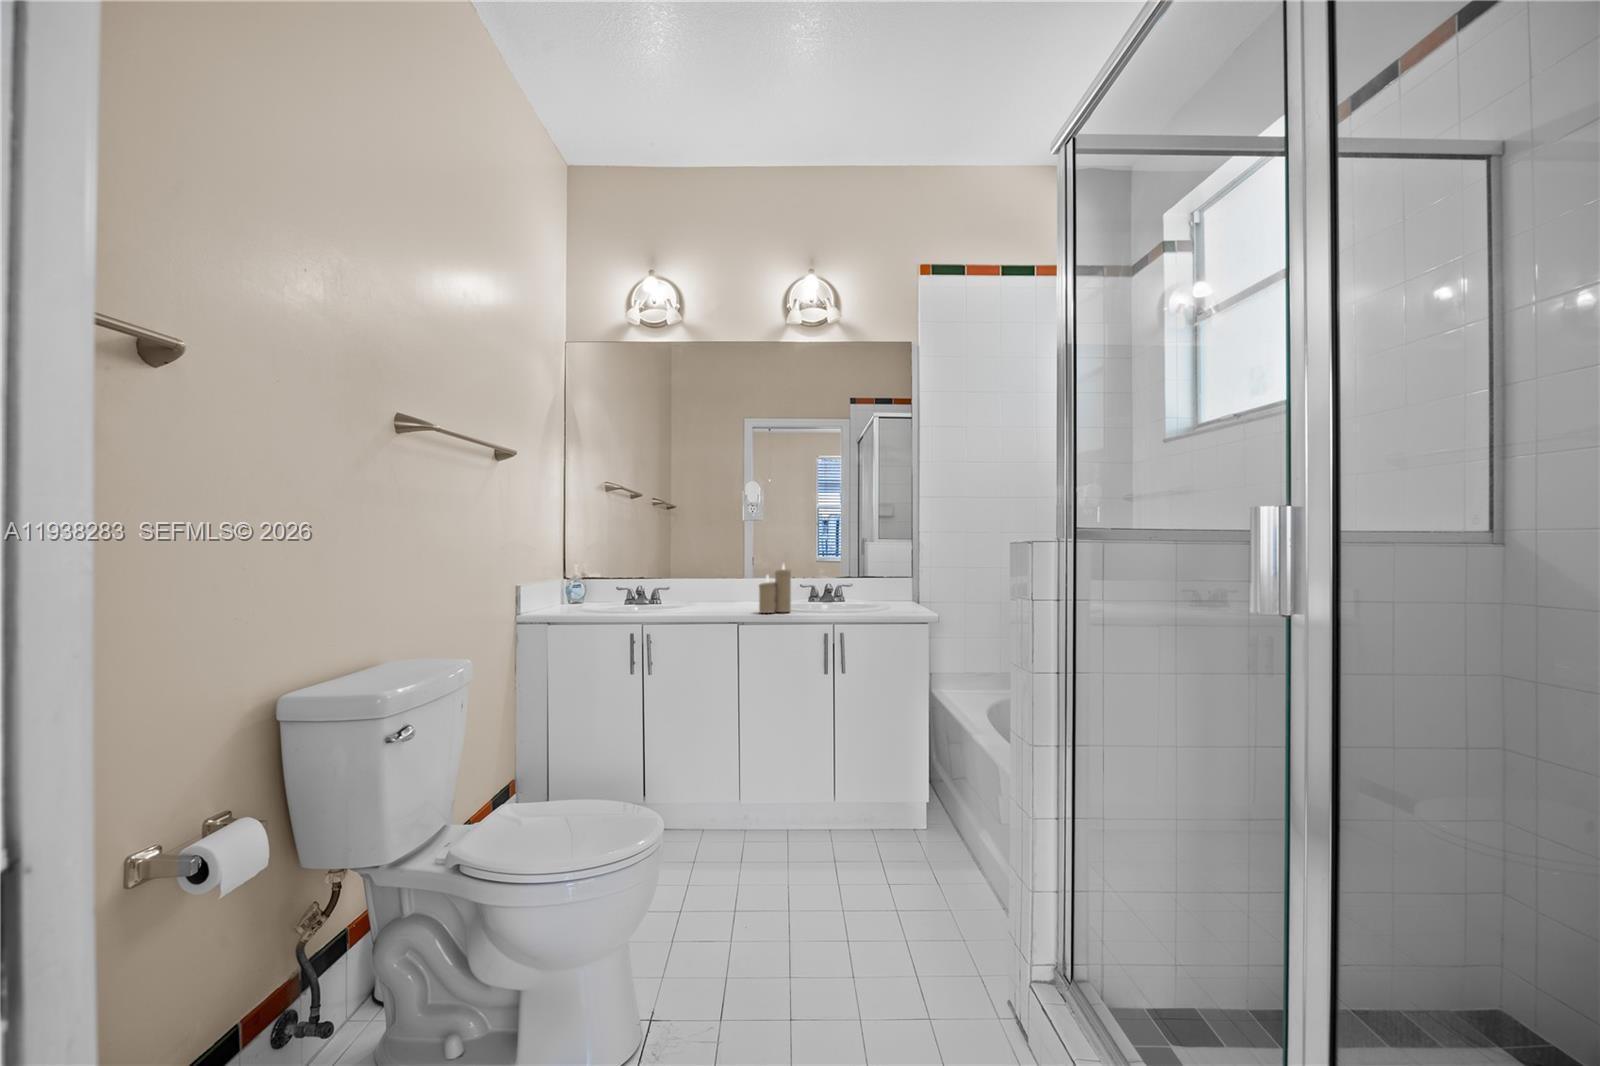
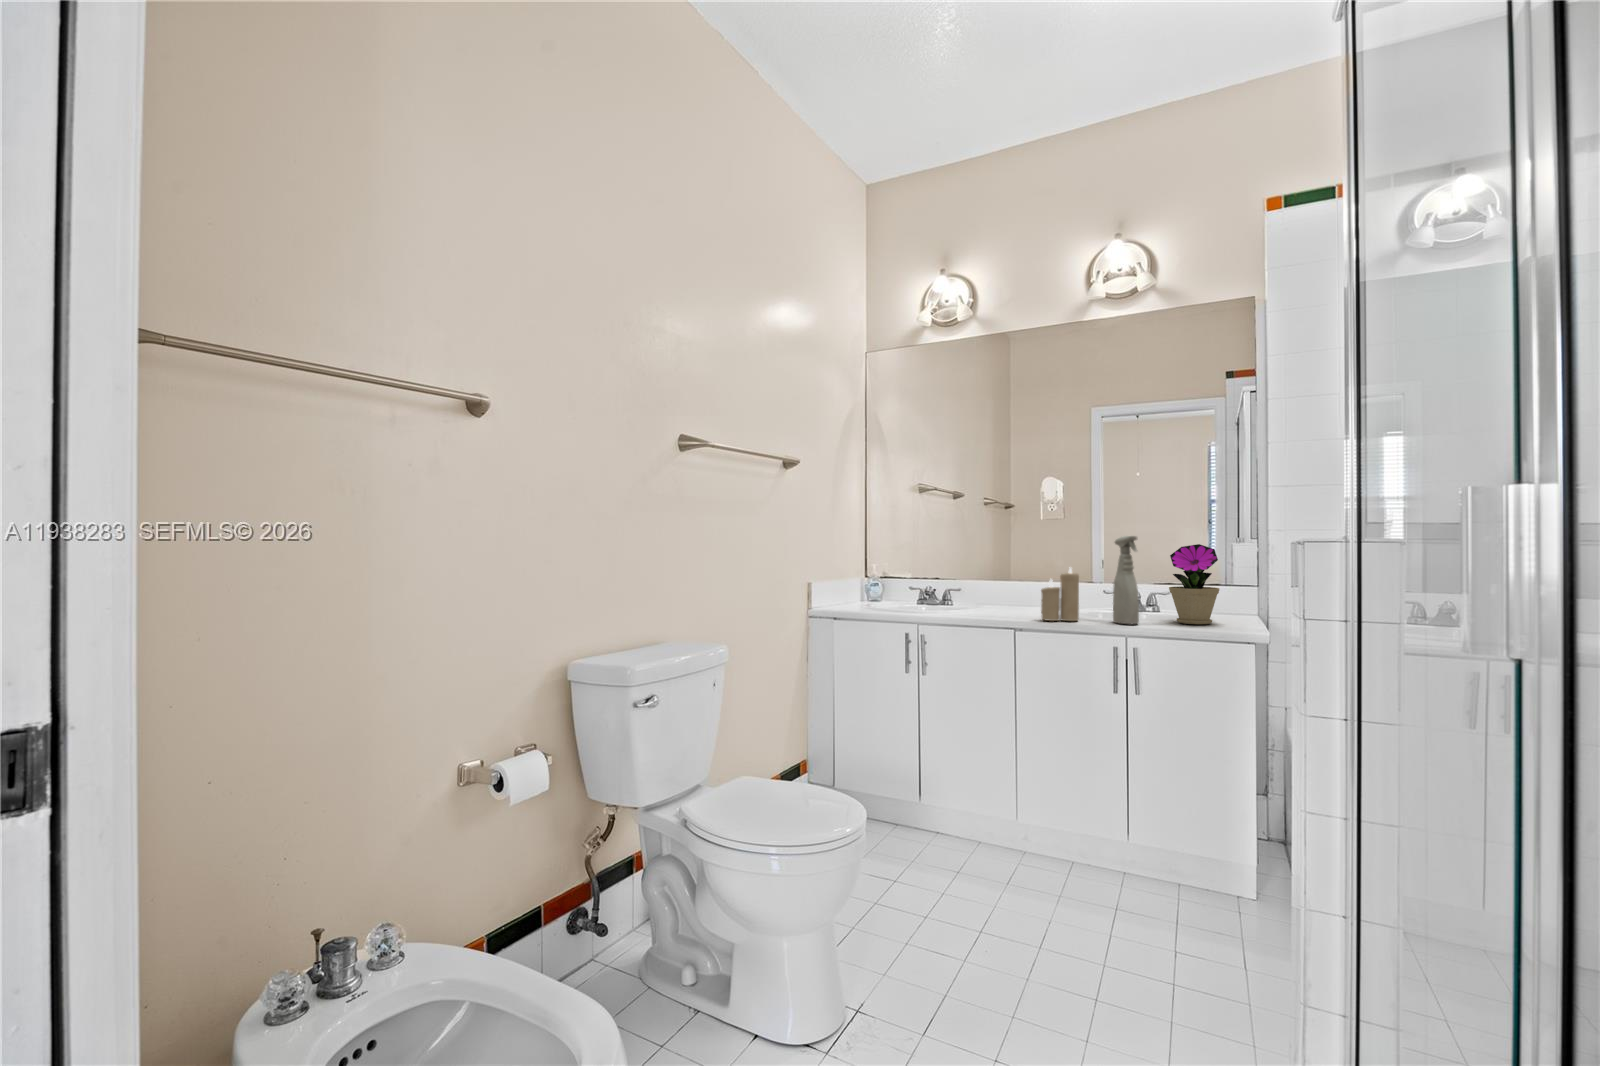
spray bottle: none [818,535,841,612] -> present [1113,536,1139,624]
flower pot: none [860,543,898,609] -> present [1169,544,1219,624]

